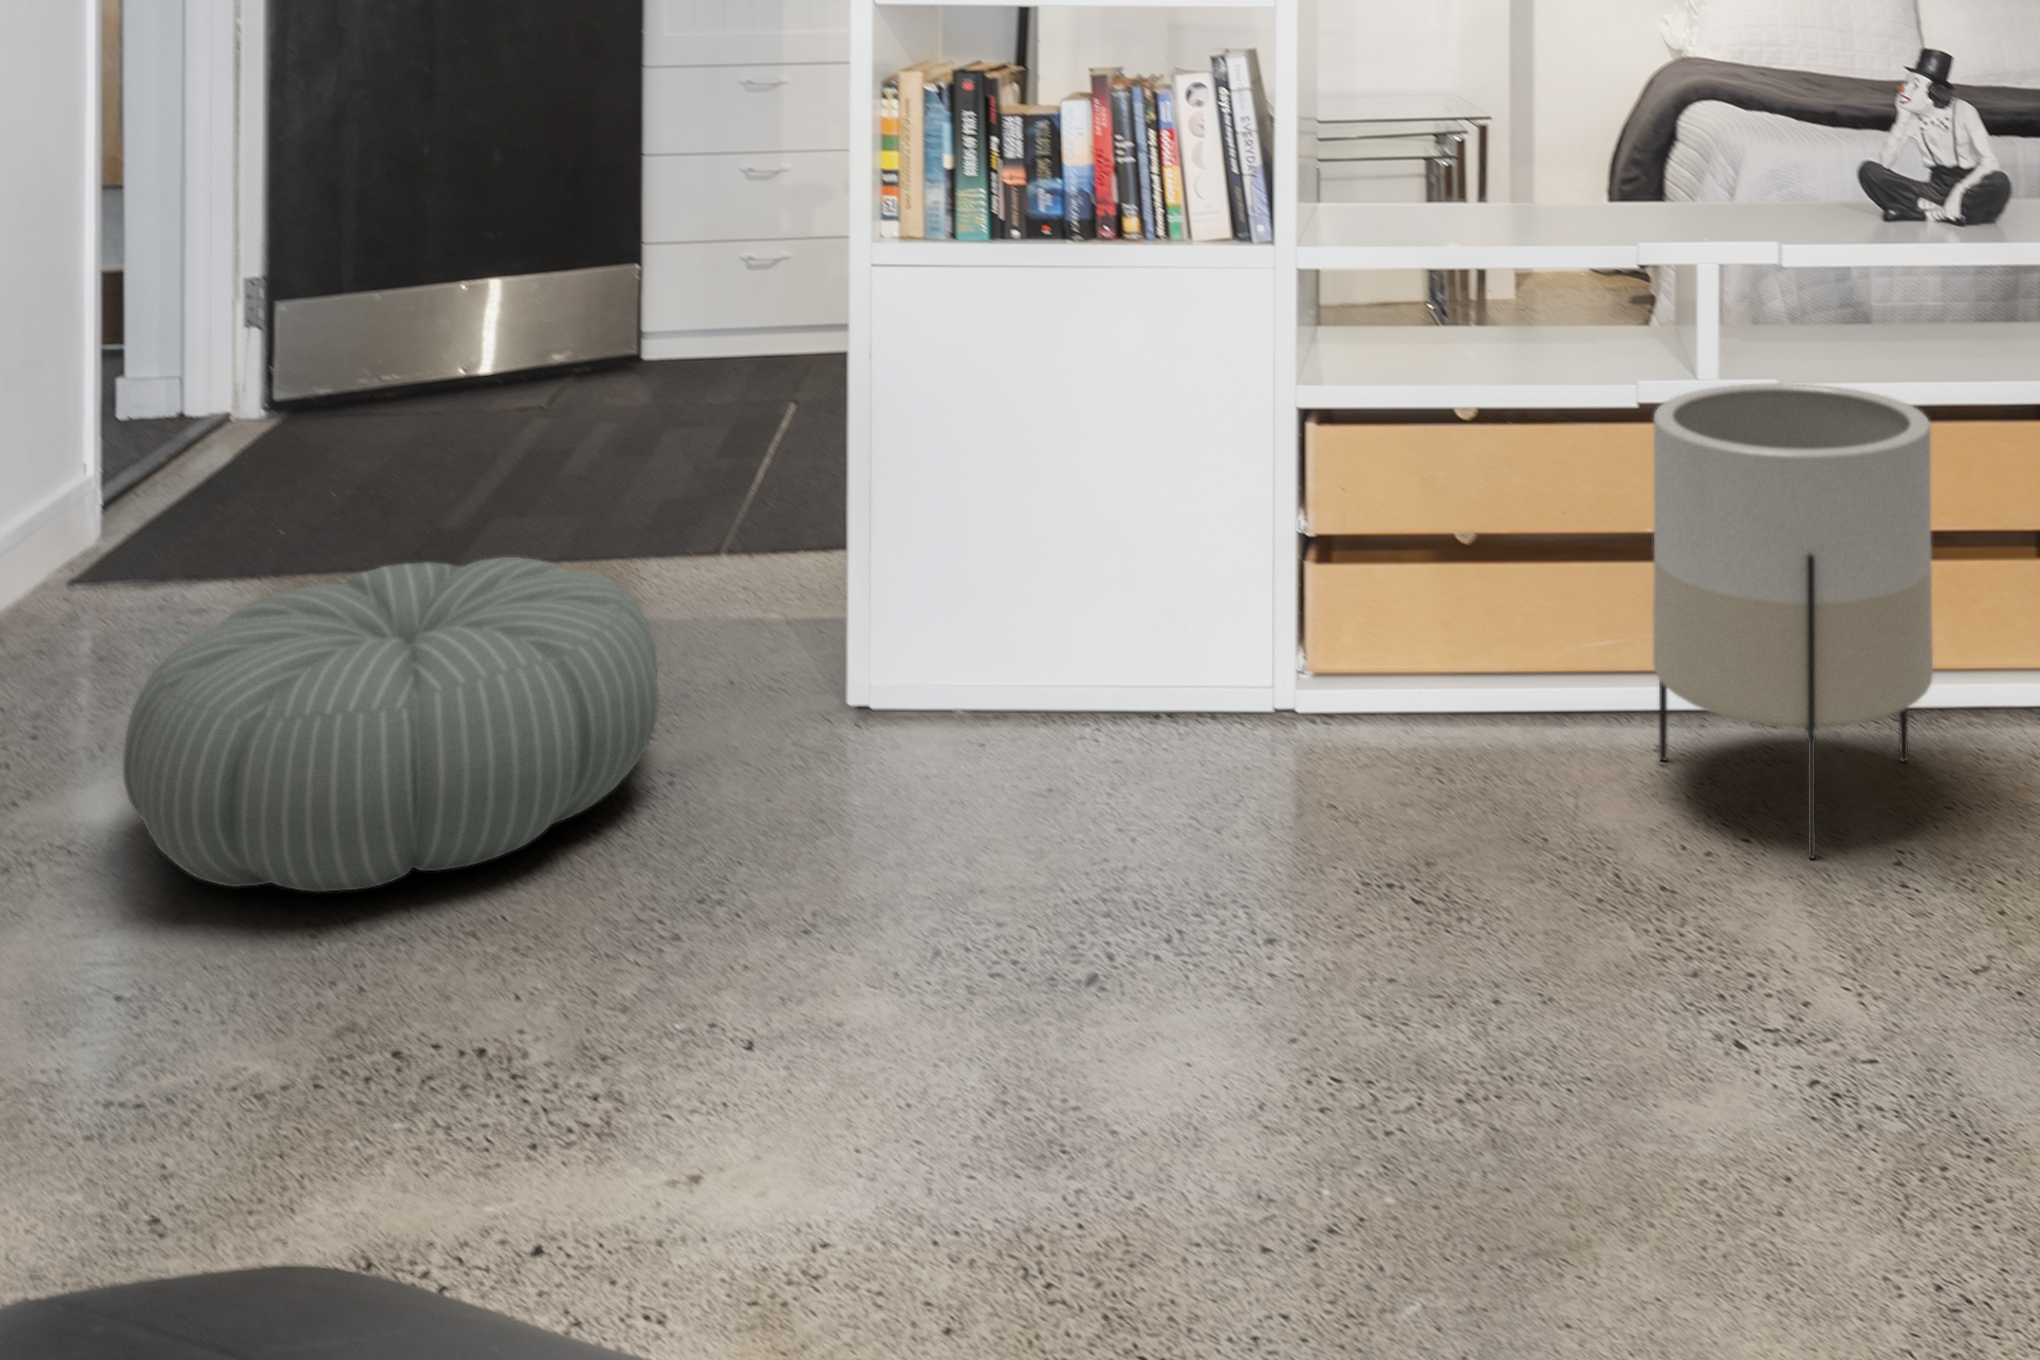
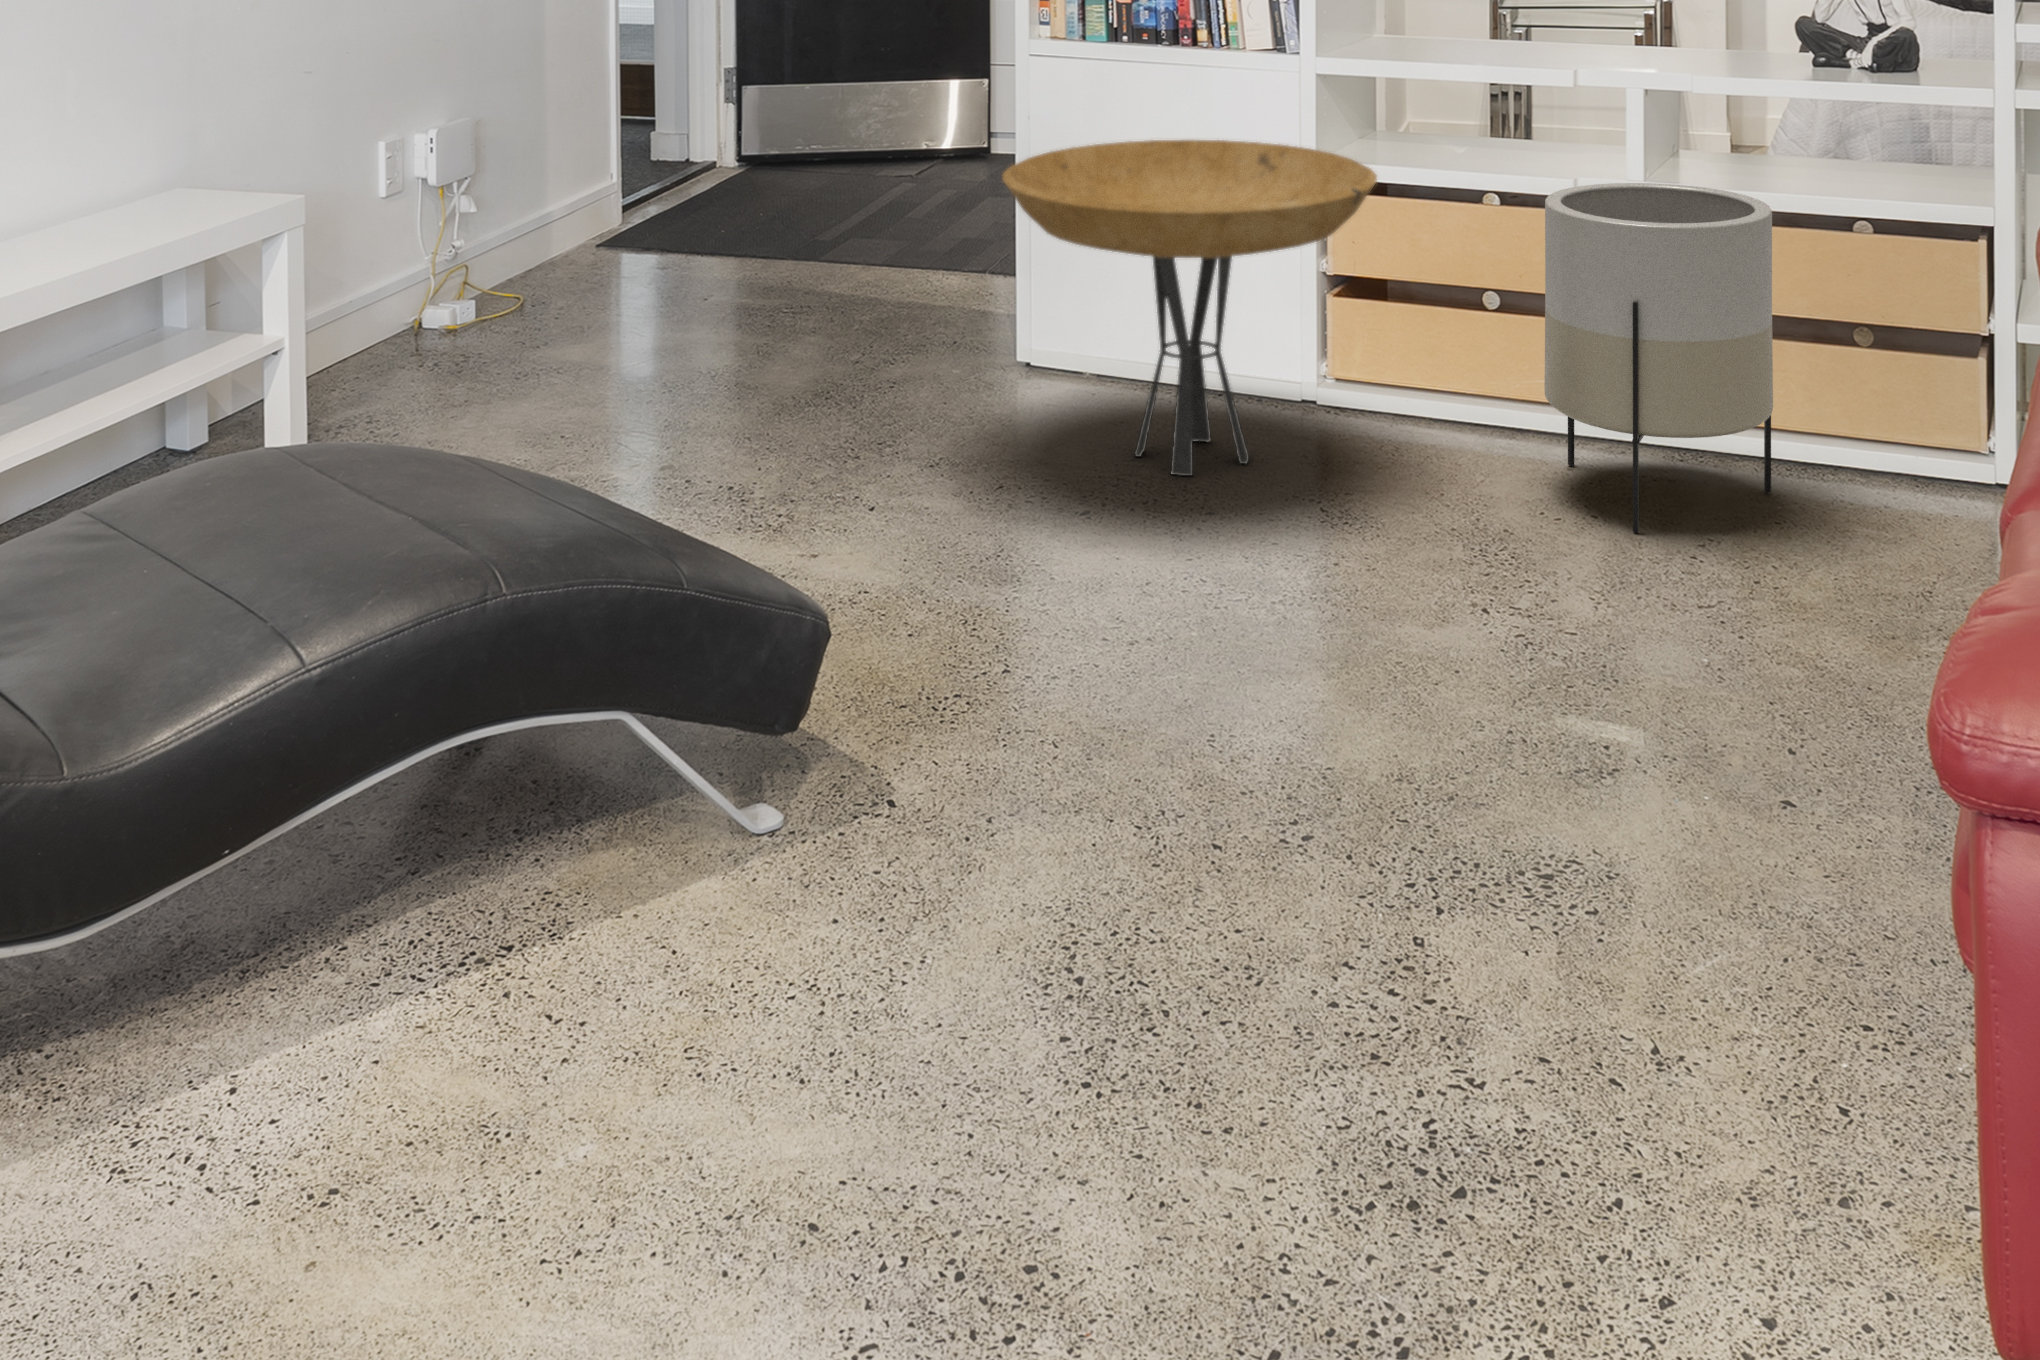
side table: none [909,369,1446,878] -> present [1003,140,1377,476]
pouf: present [123,557,659,892] -> none [585,230,889,408]

